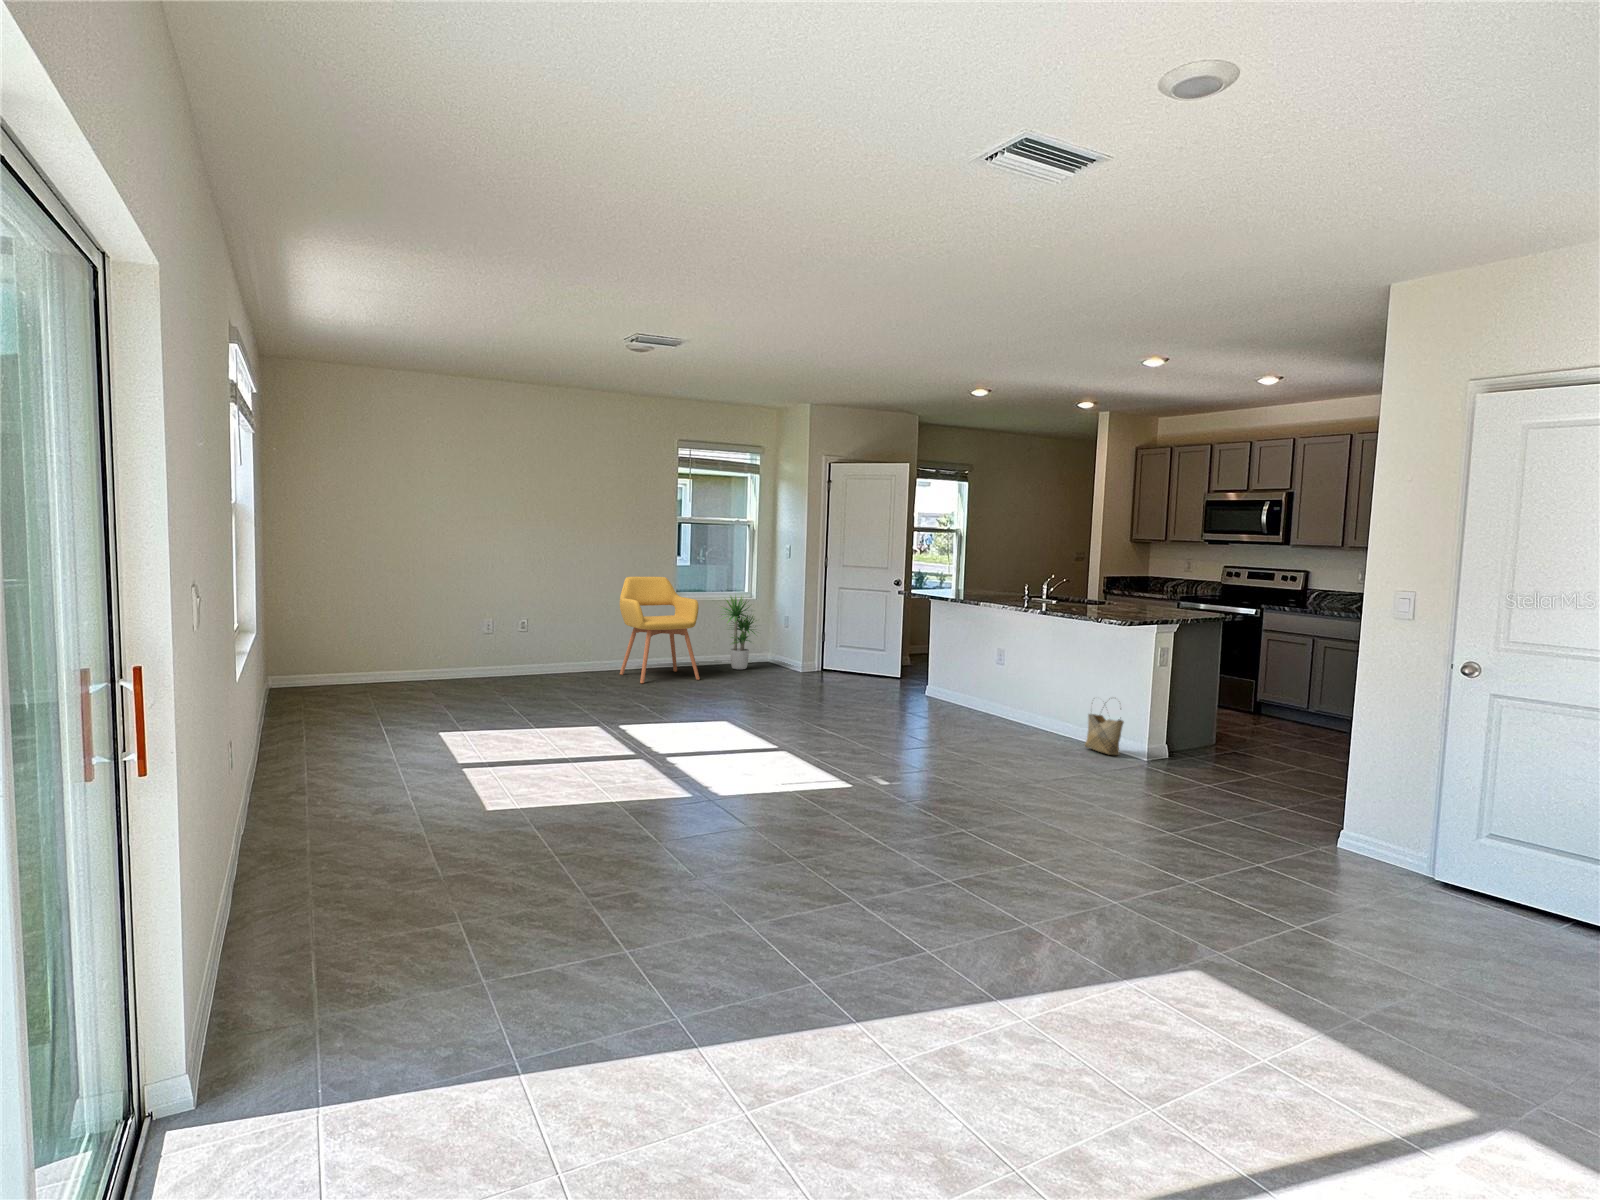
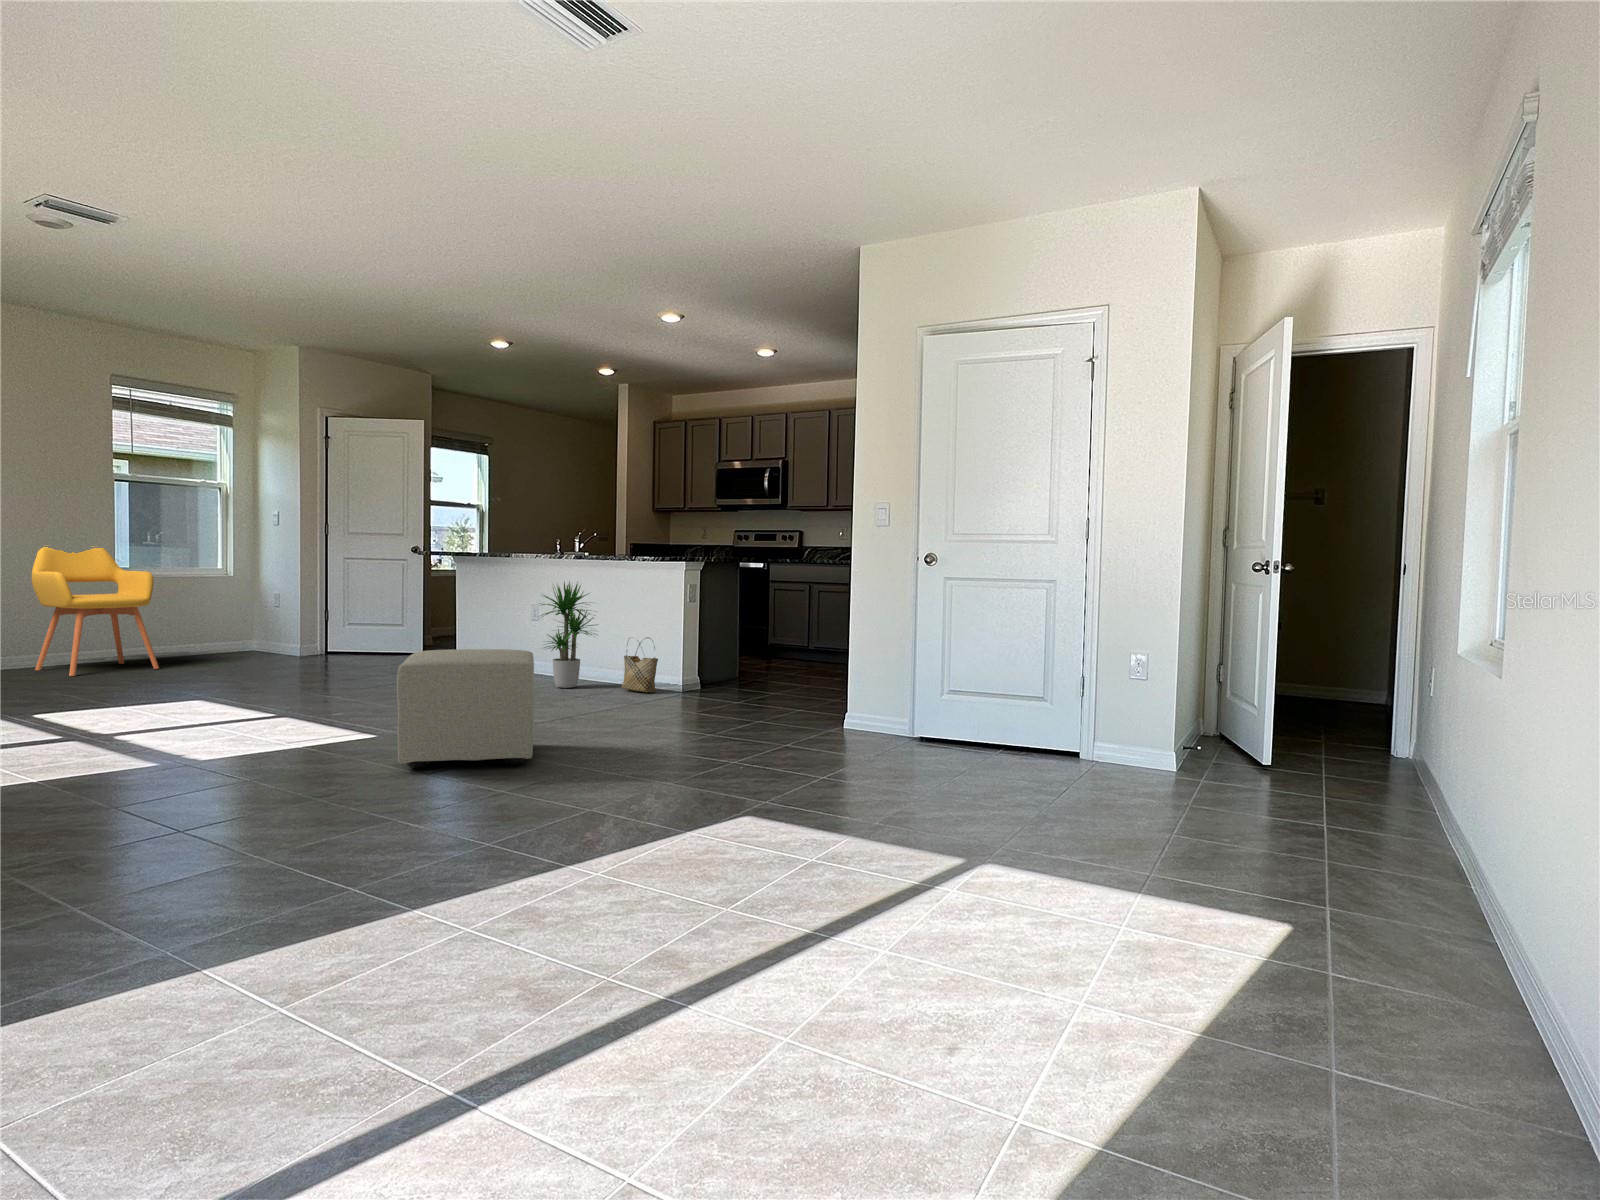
potted plant: present [722,596,756,670] -> present [540,582,598,688]
ottoman: none [864,721,991,845] -> present [397,649,534,768]

